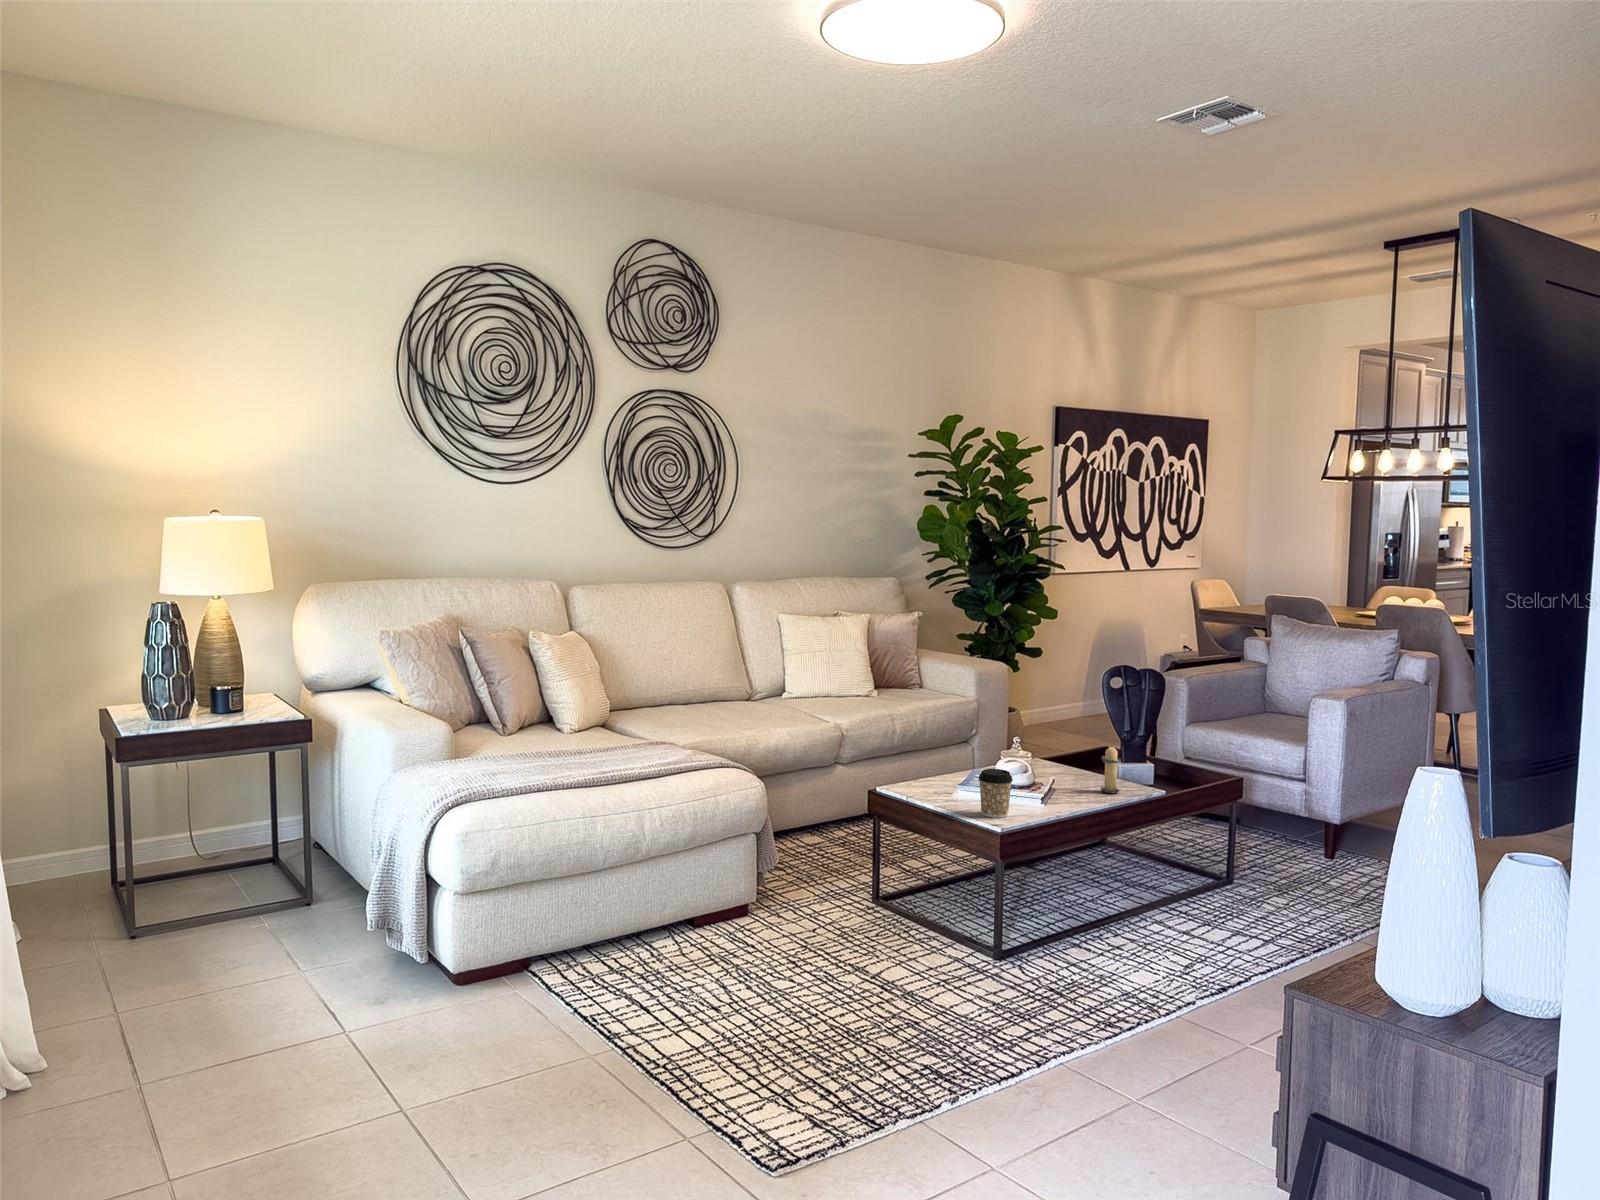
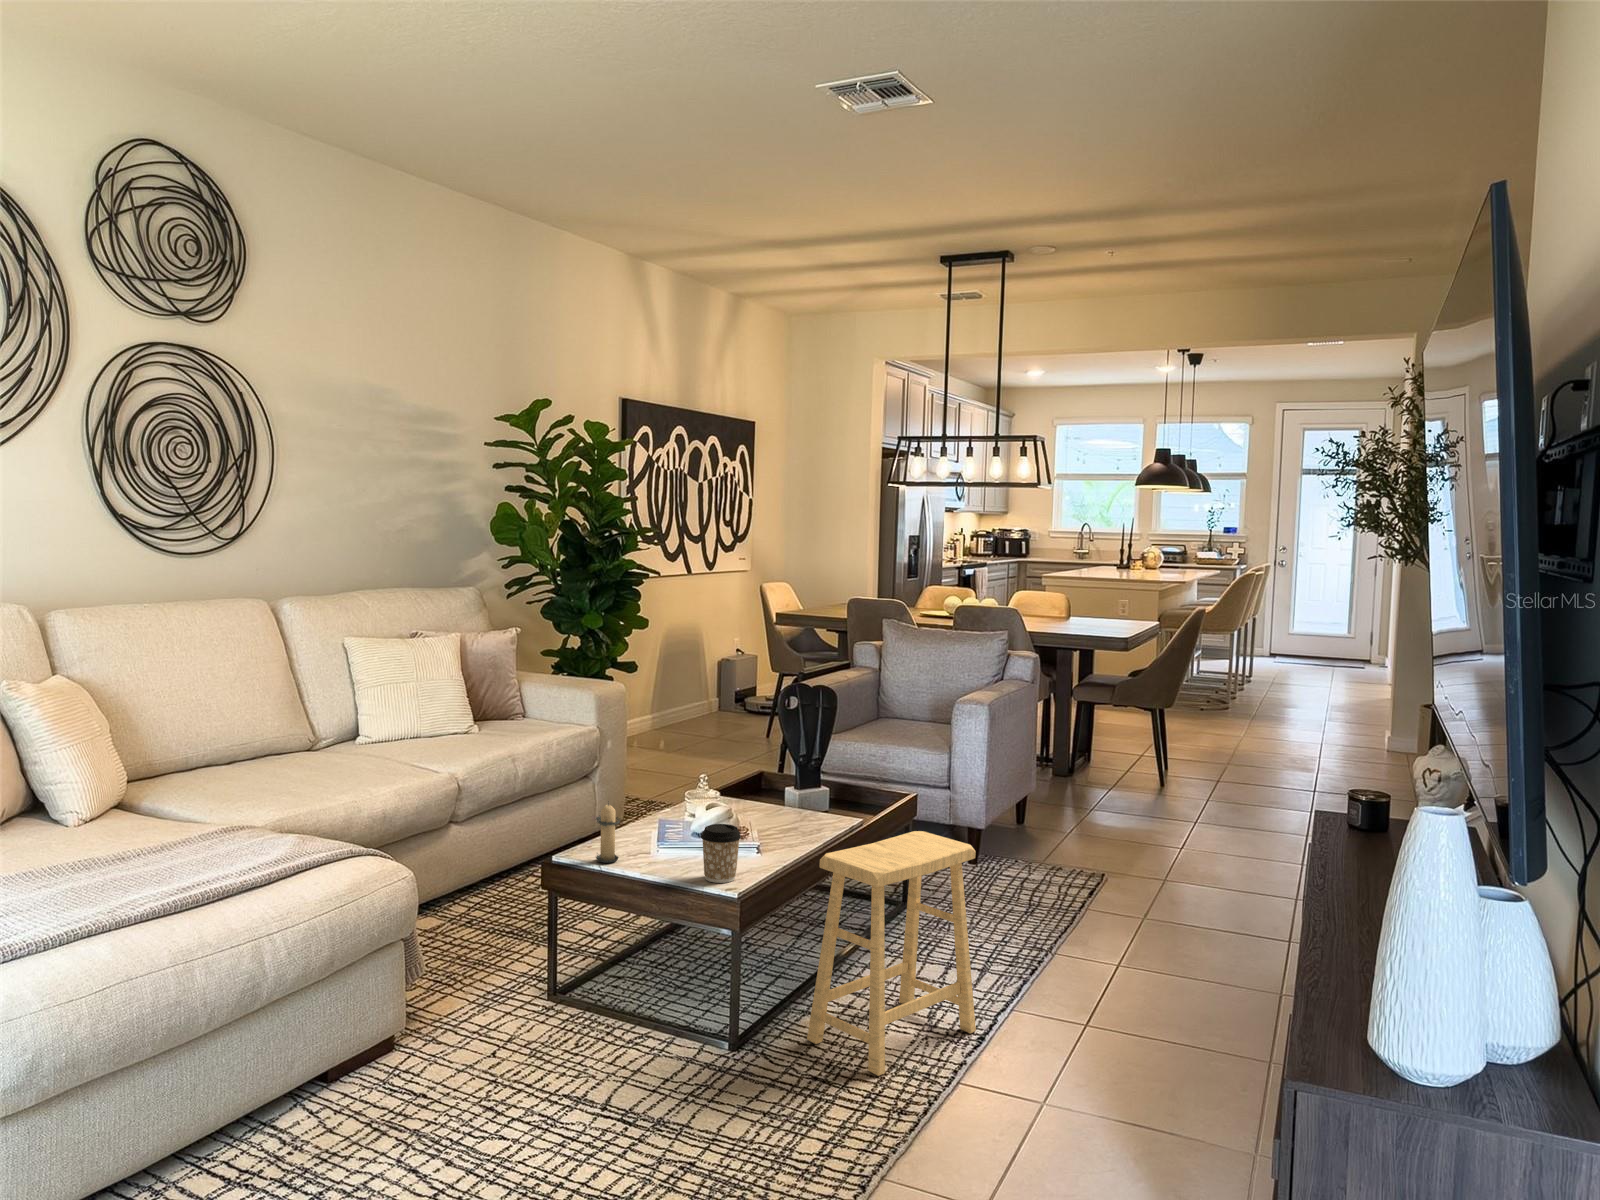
candle: present [1101,744,1121,793] -> present [596,801,620,863]
footstool: none [1067,796,1234,1001] -> present [807,831,976,1076]

